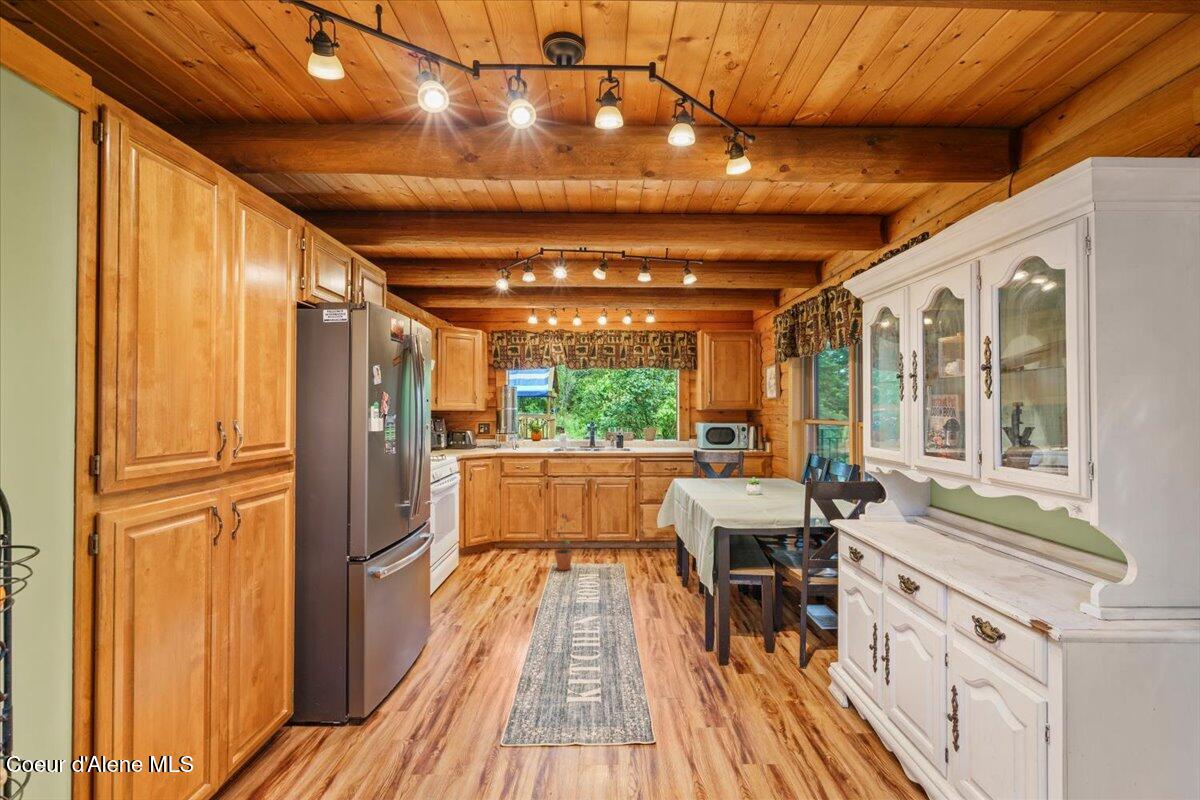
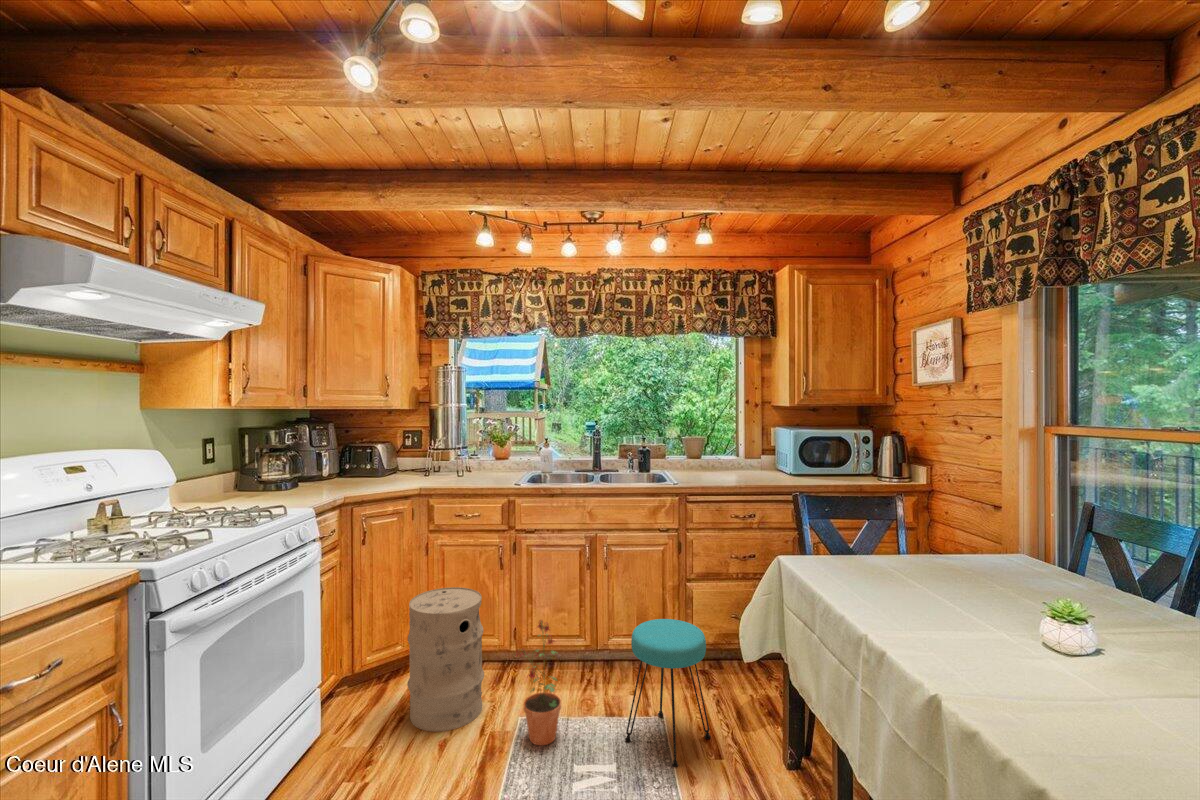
trash can: none [497,502,533,567] -> present [407,587,484,732]
stool: none [603,514,645,575] -> present [625,619,711,766]

